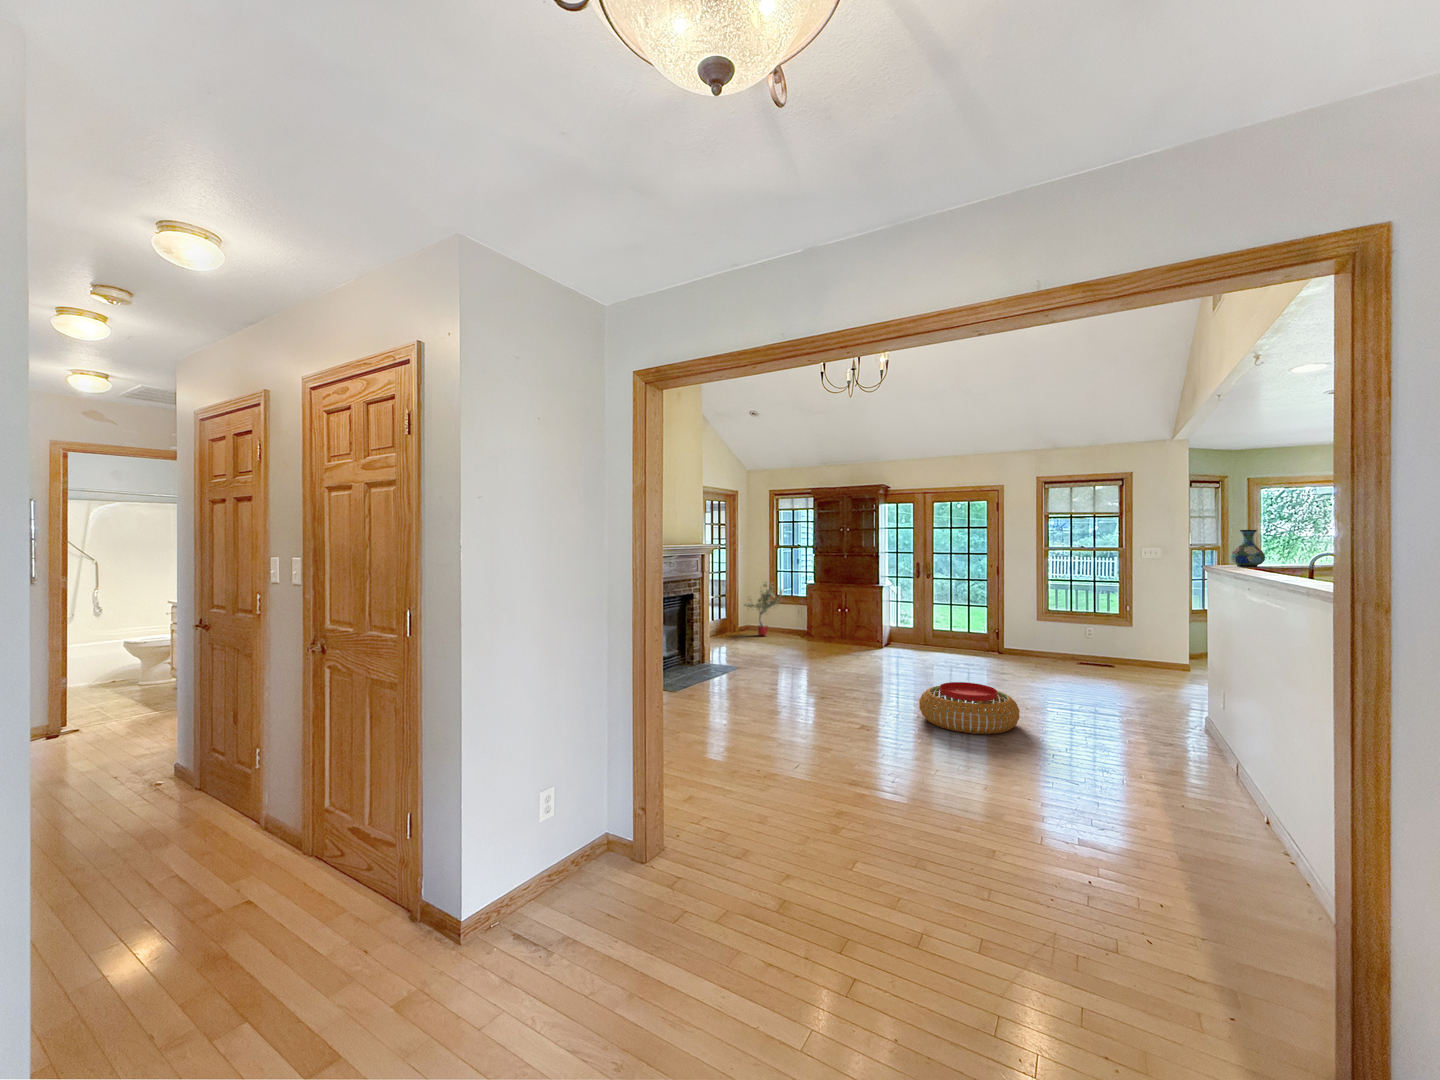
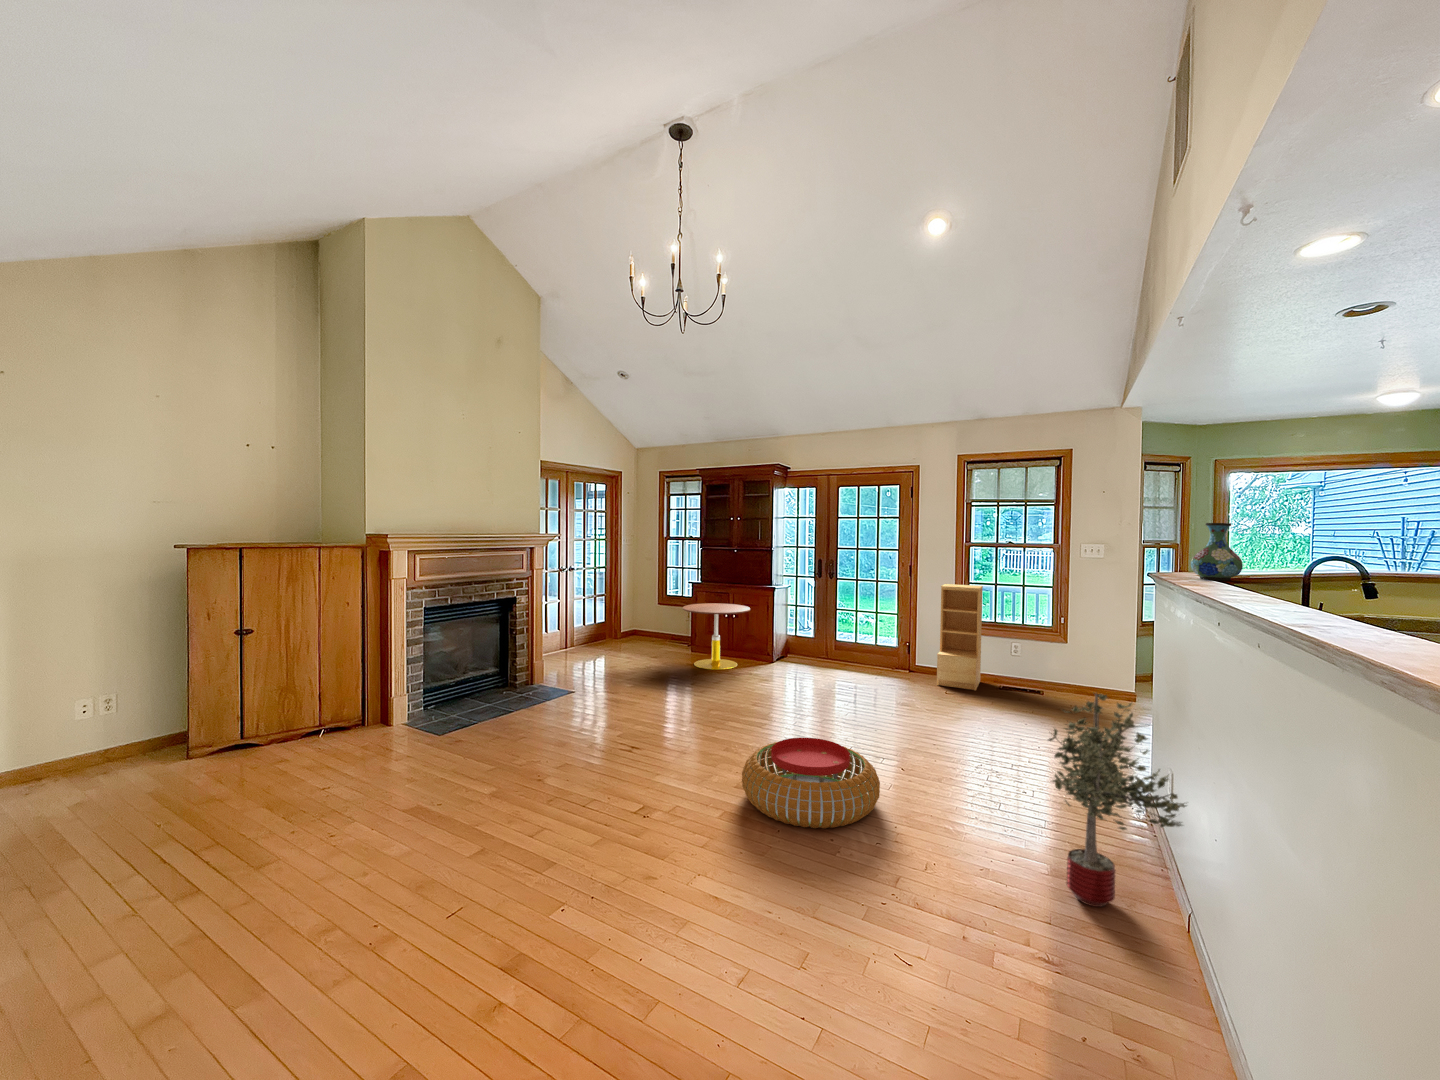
bookshelf: none [1025,581,1060,665] -> present [937,584,983,691]
potted tree: present [744,582,782,636] -> present [1048,693,1186,907]
side table: none [808,600,864,653] -> present [683,603,750,670]

